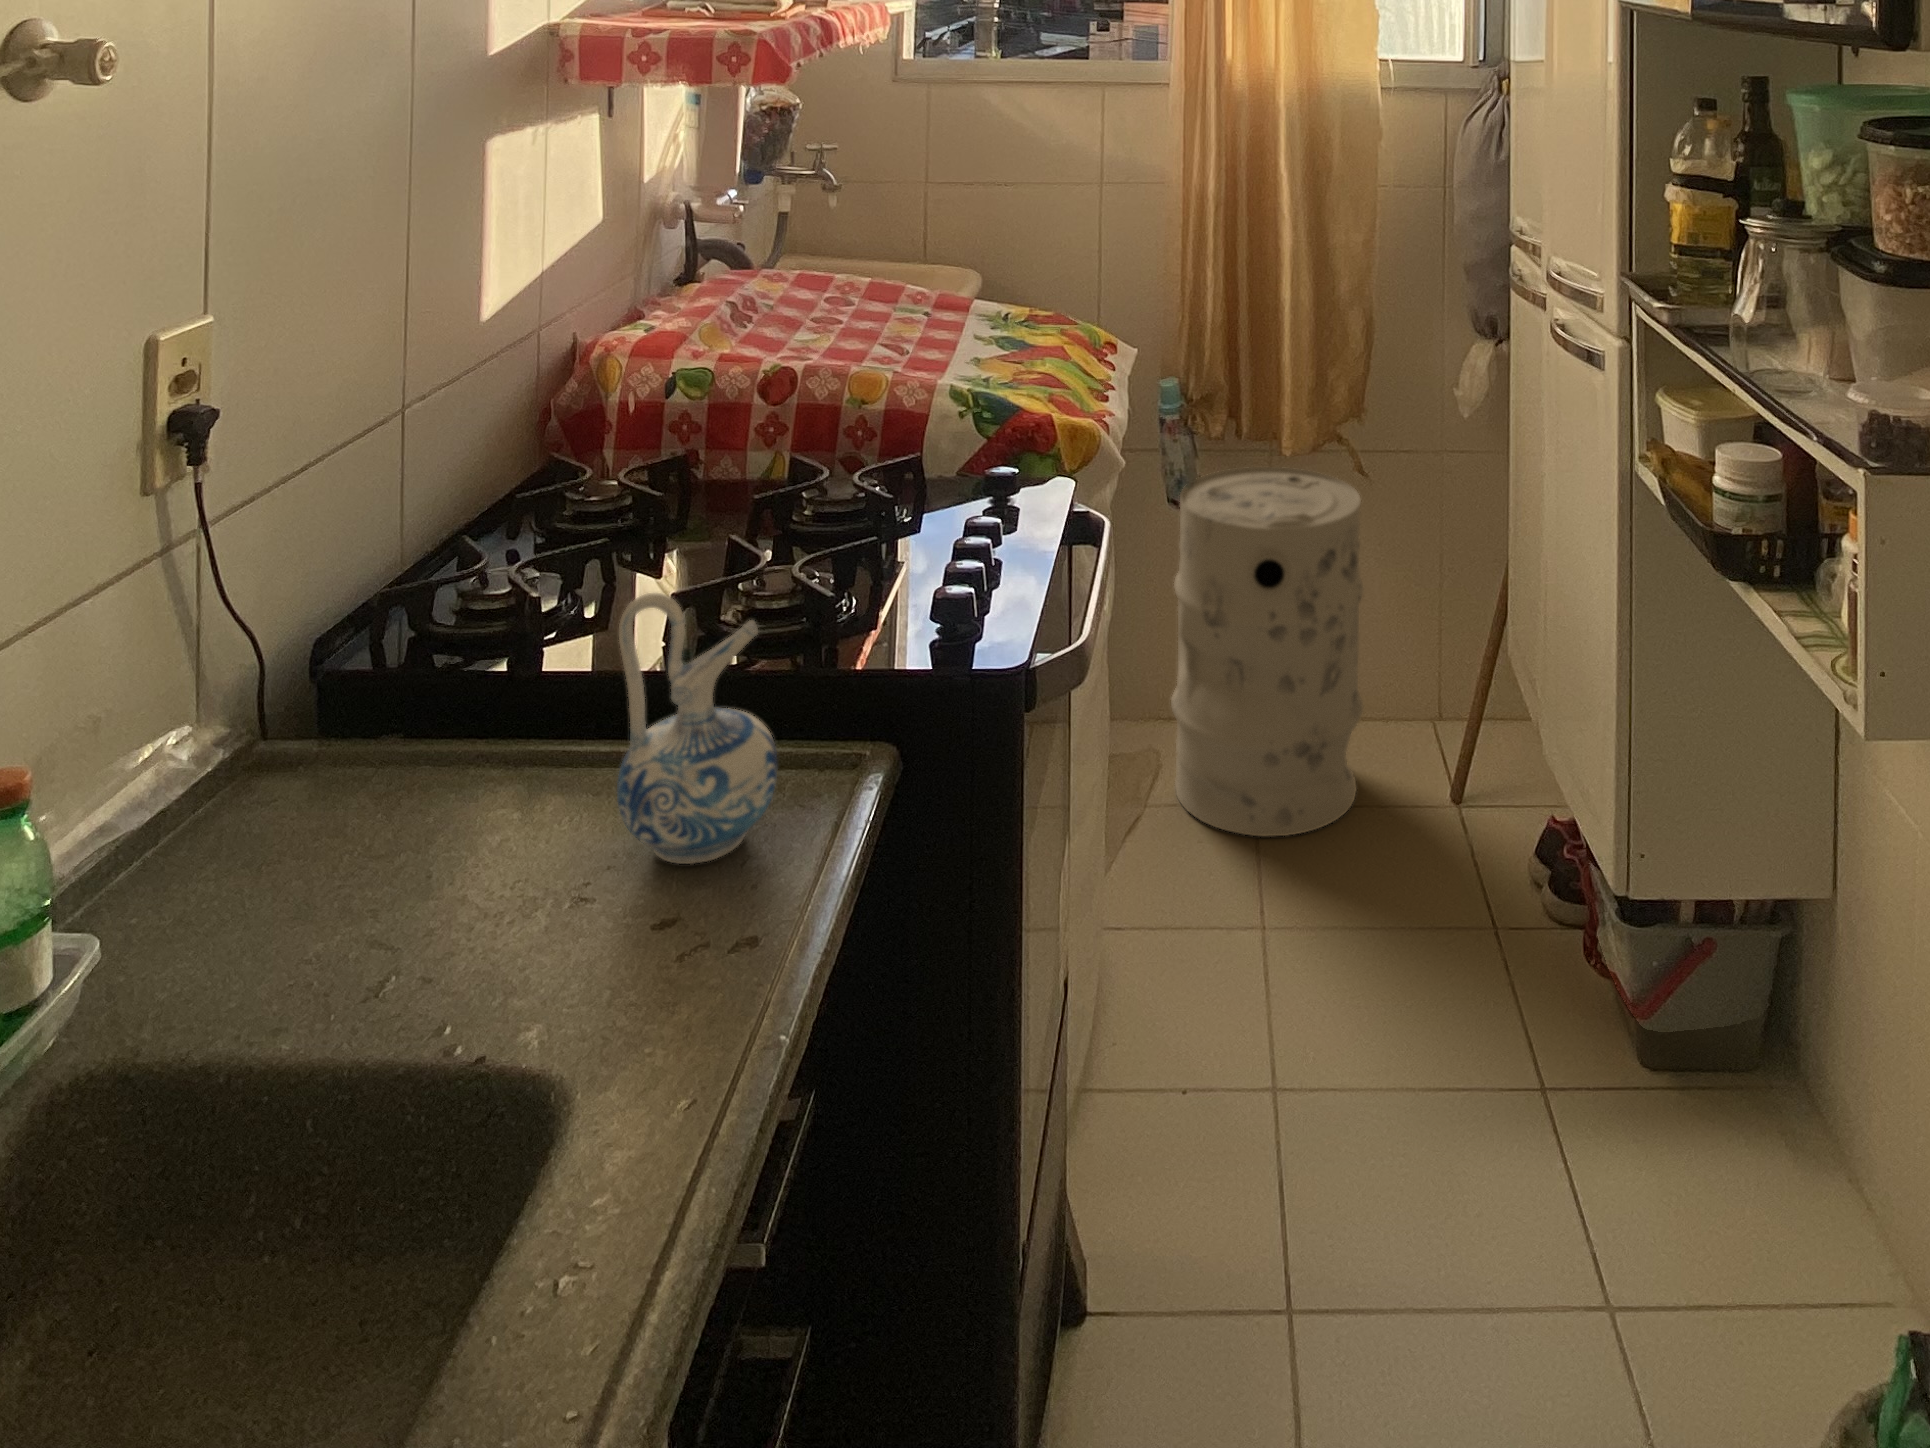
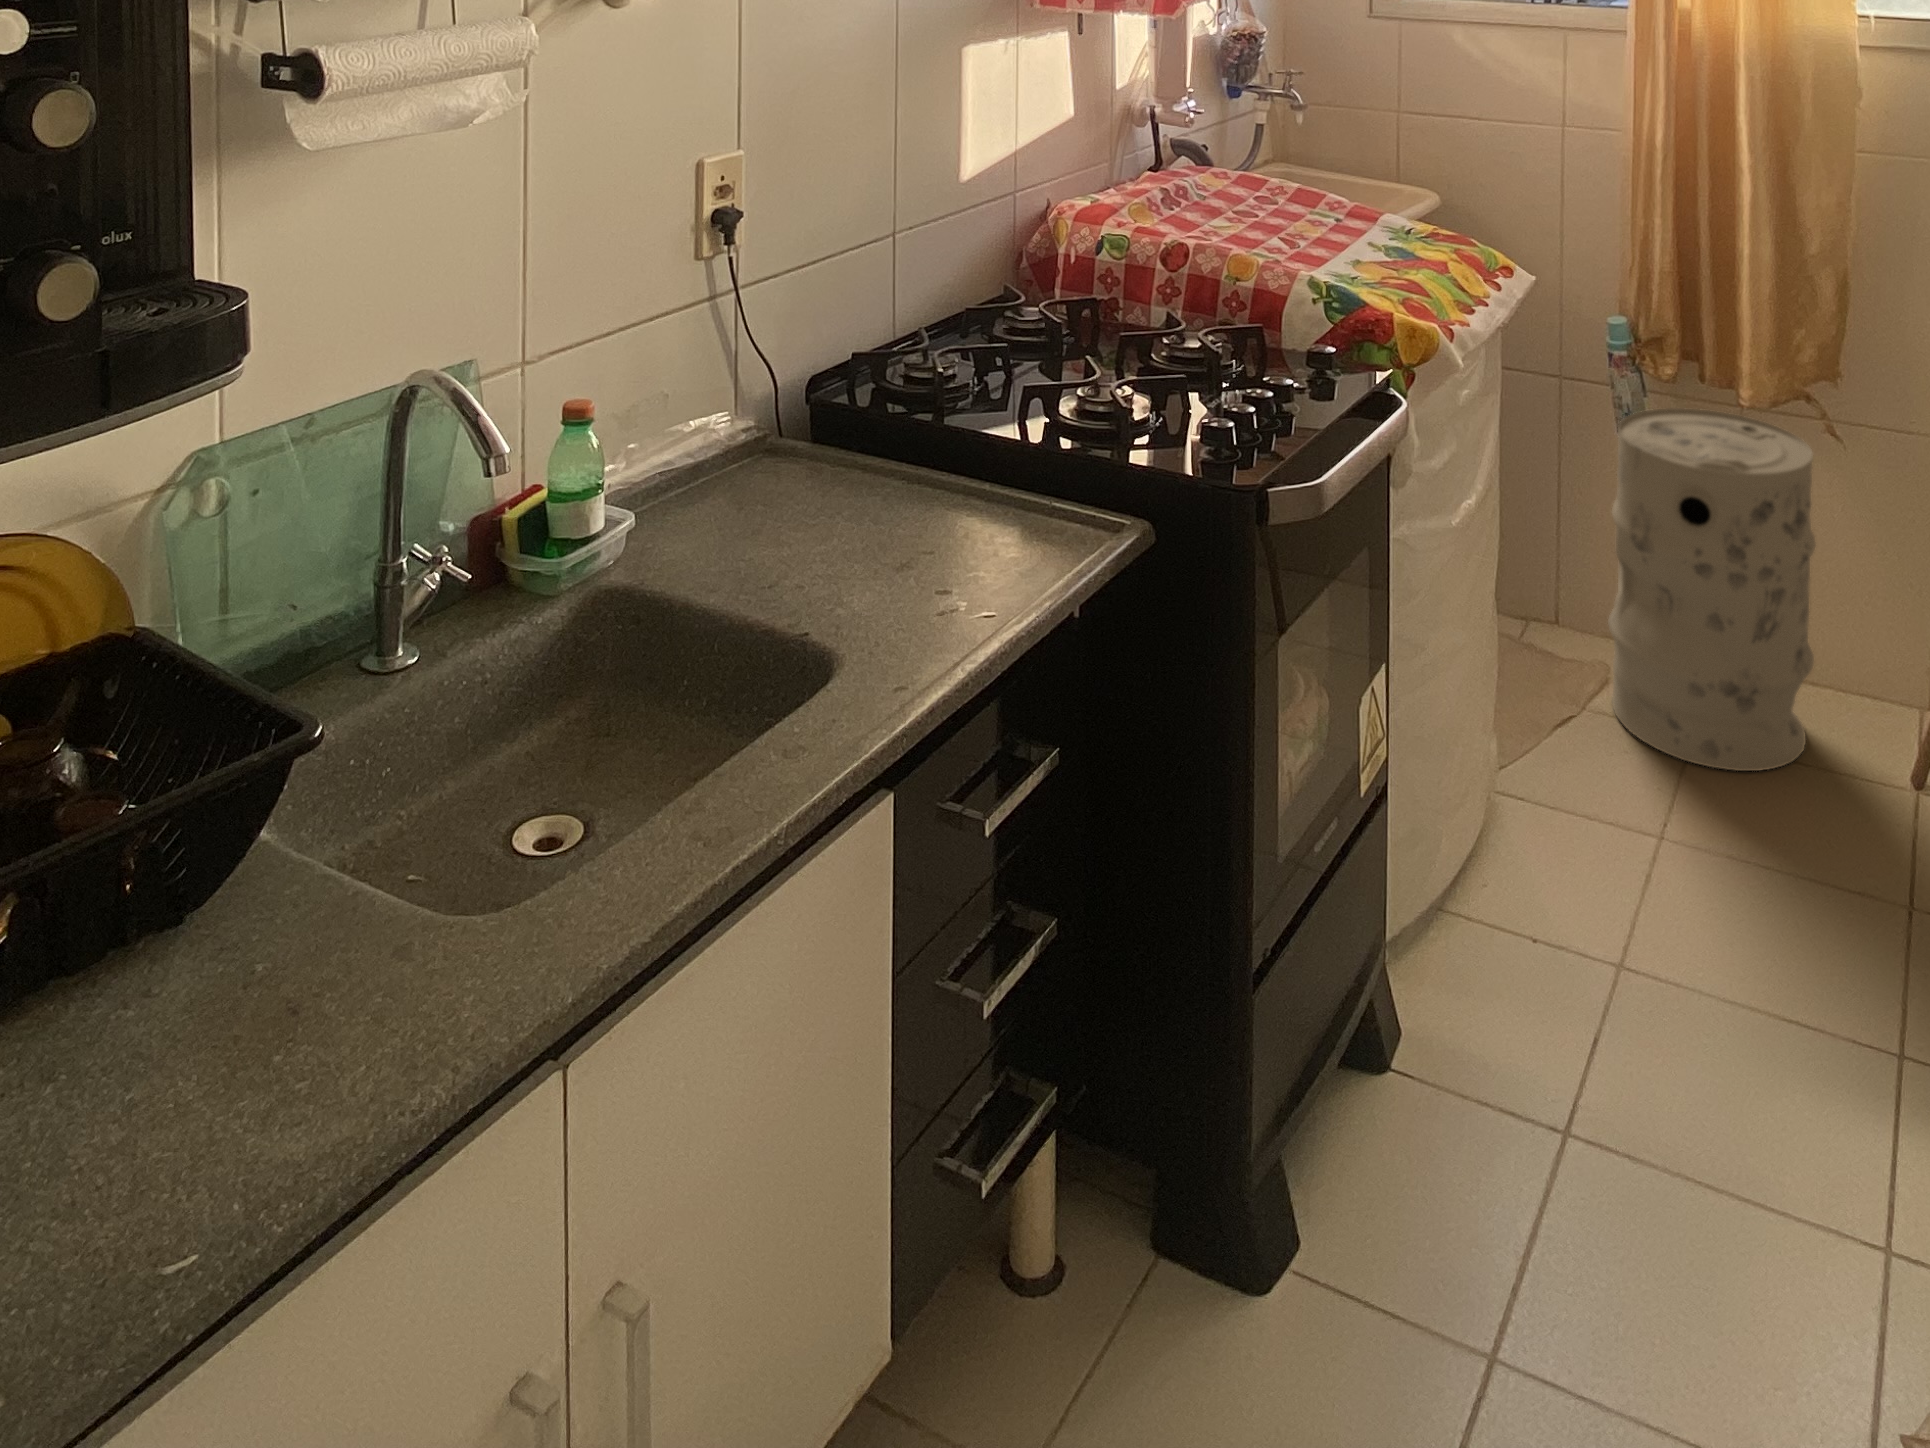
ceramic pitcher: present [617,593,778,864] -> none [927,373,1035,569]

